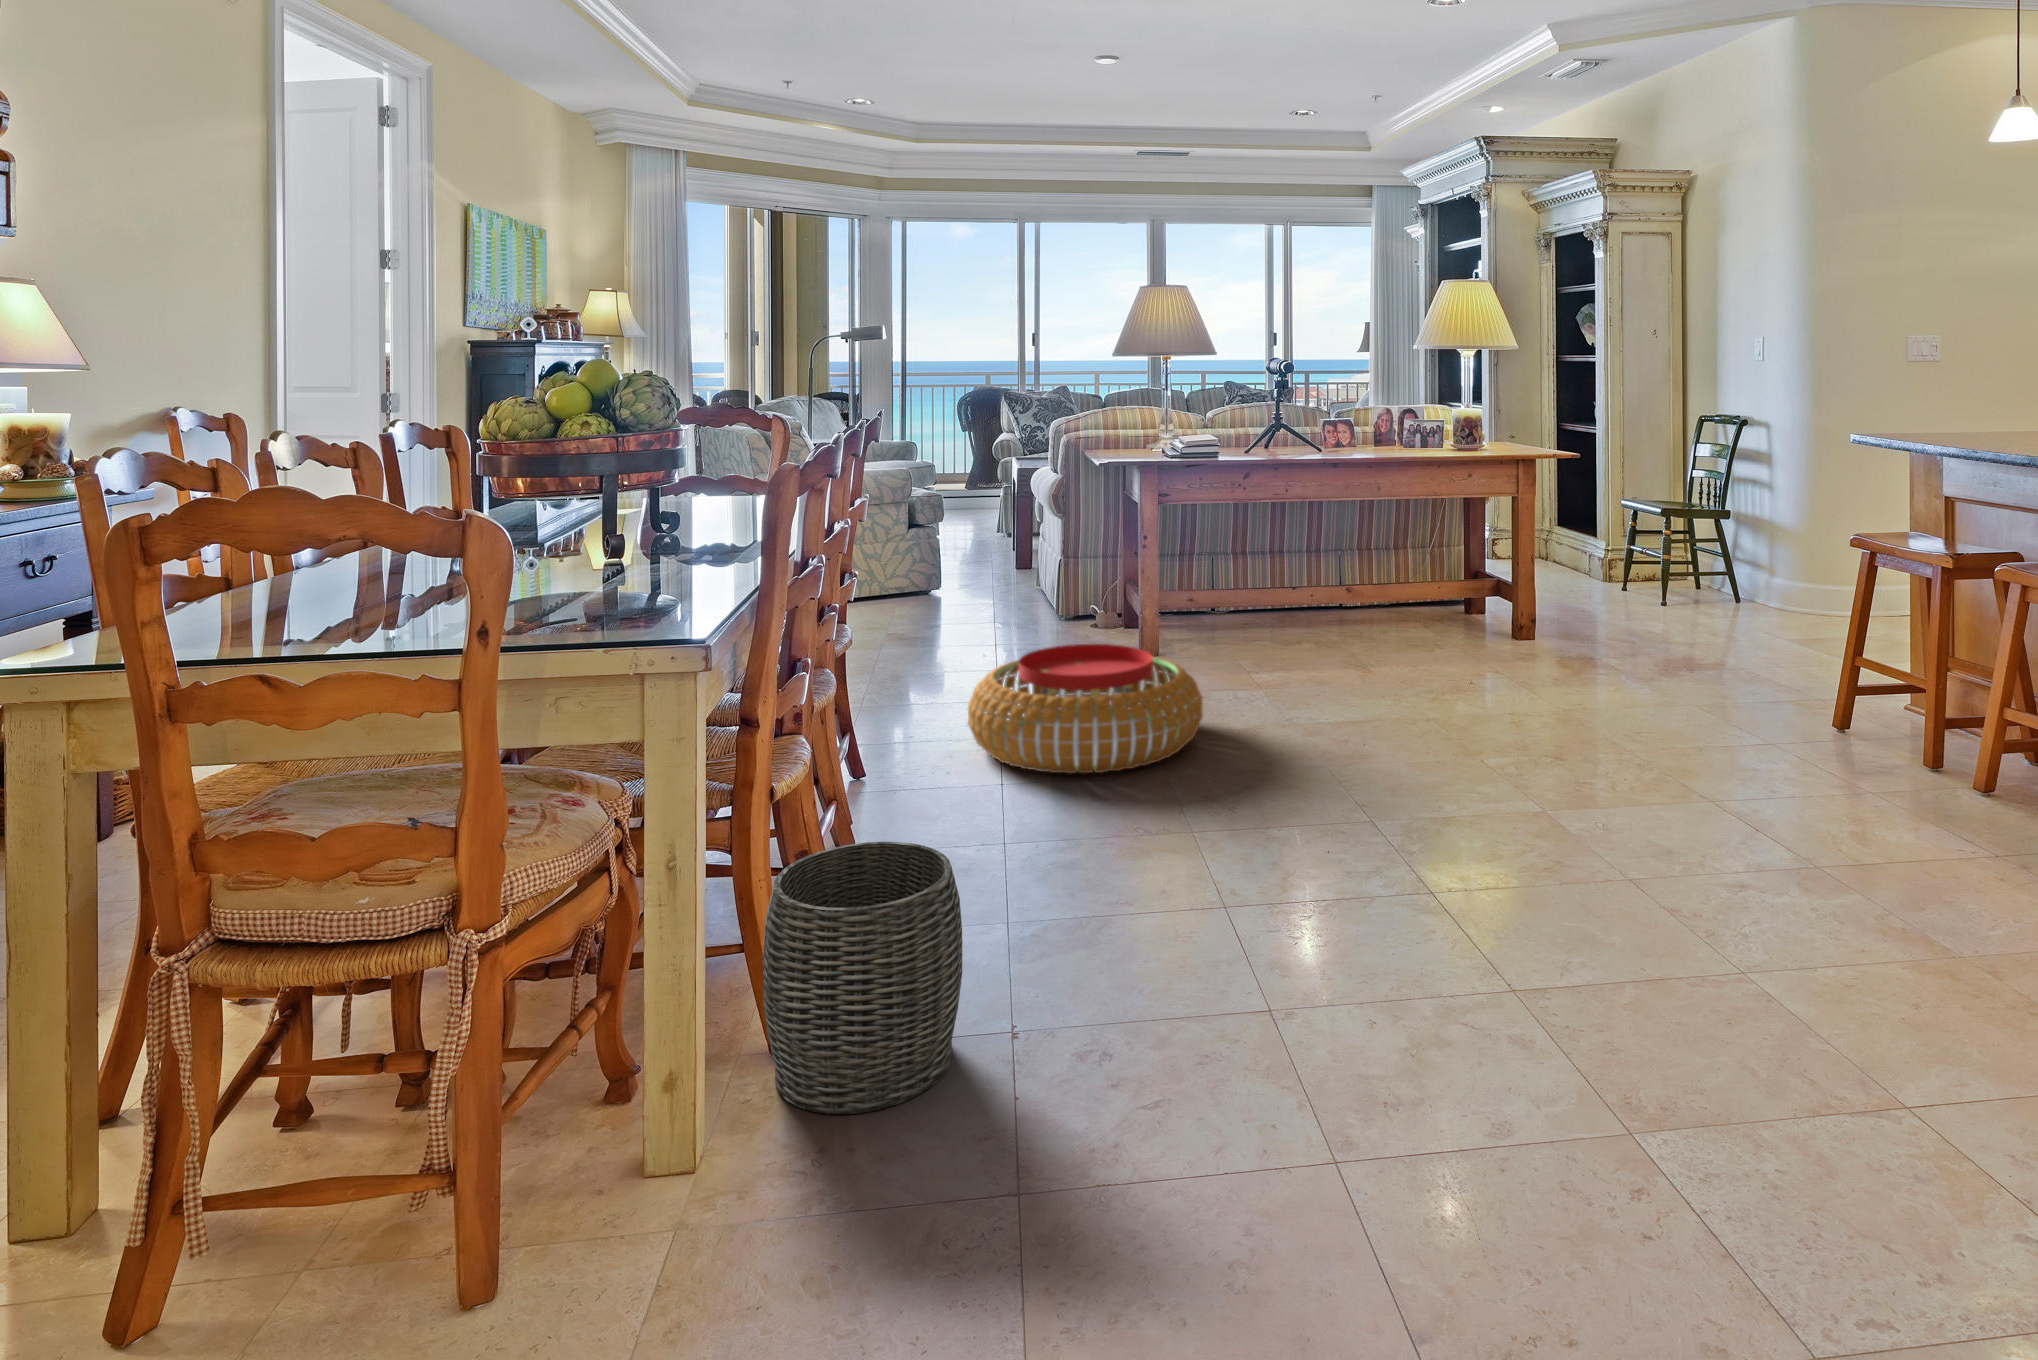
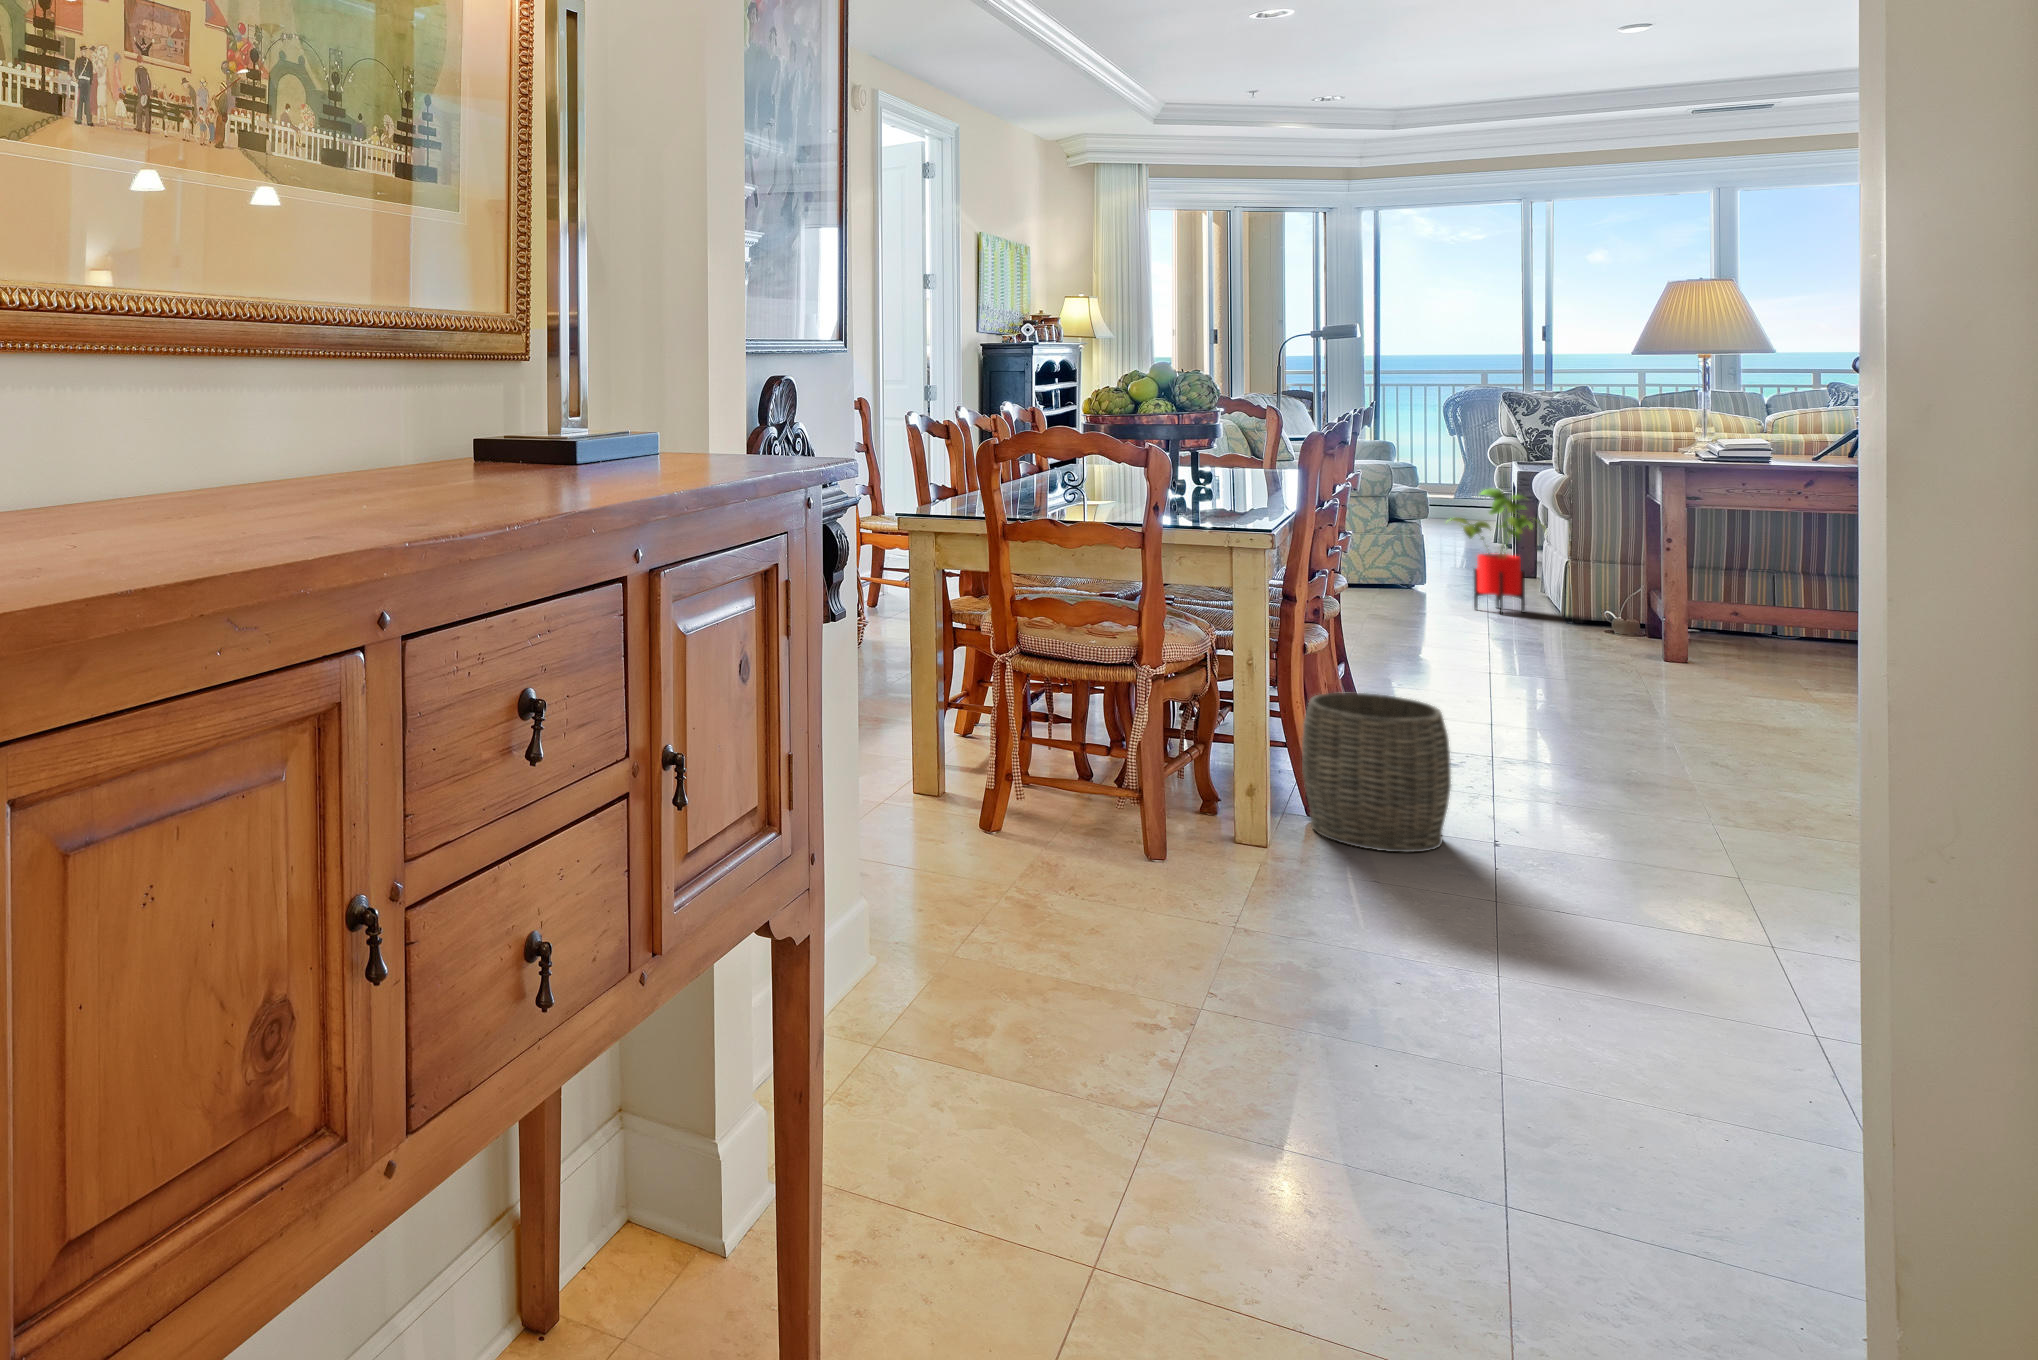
house plant: none [958,491,1044,617] -> present [1452,488,1533,613]
pouf: present [968,644,1203,773] -> none [1456,623,1721,733]

